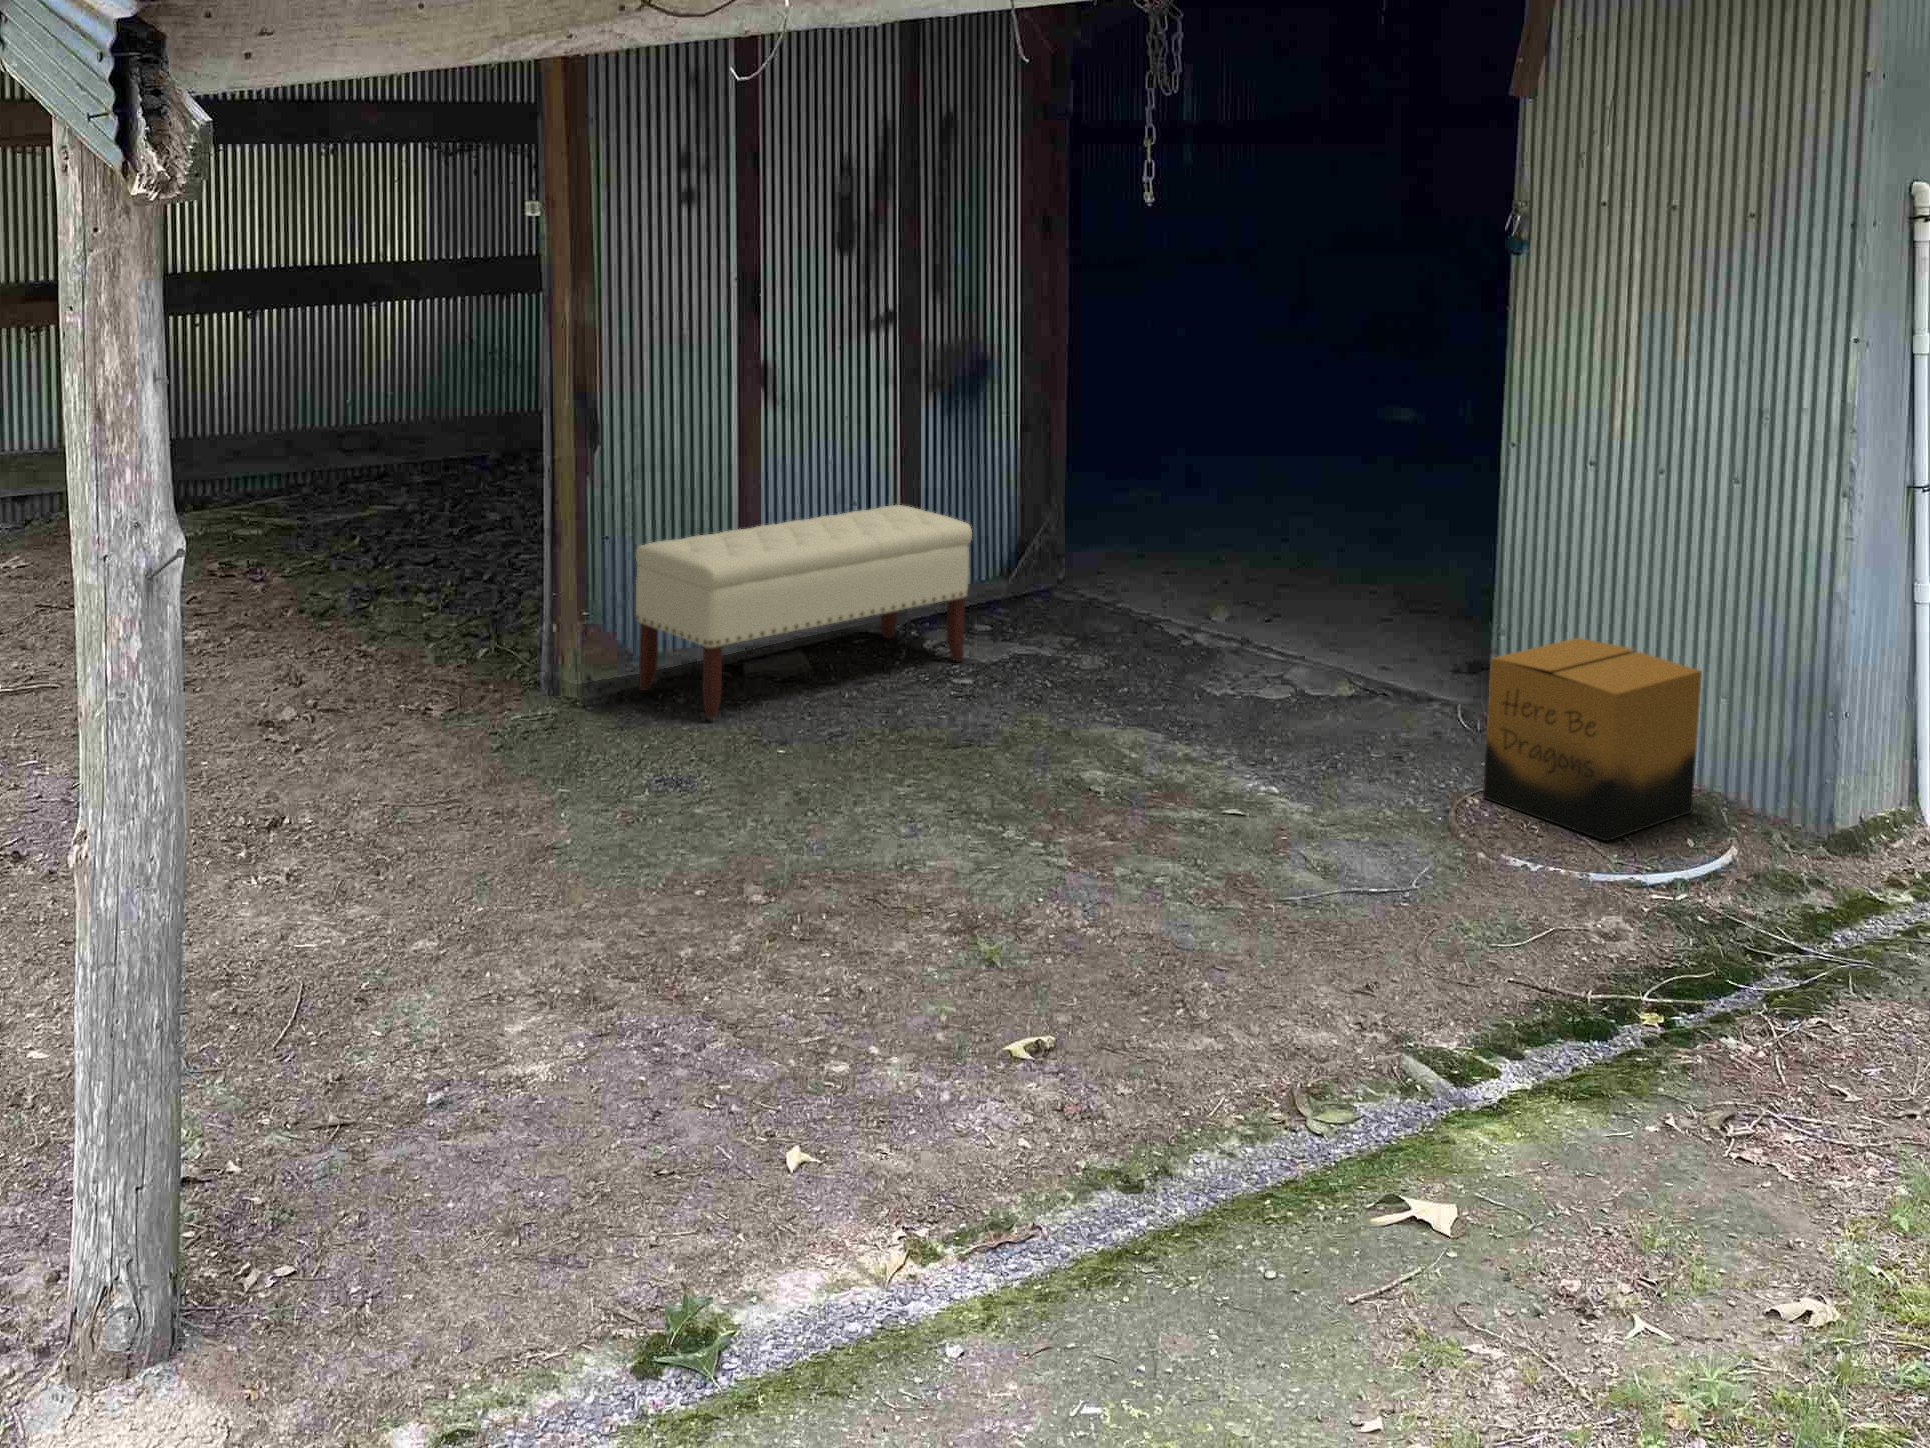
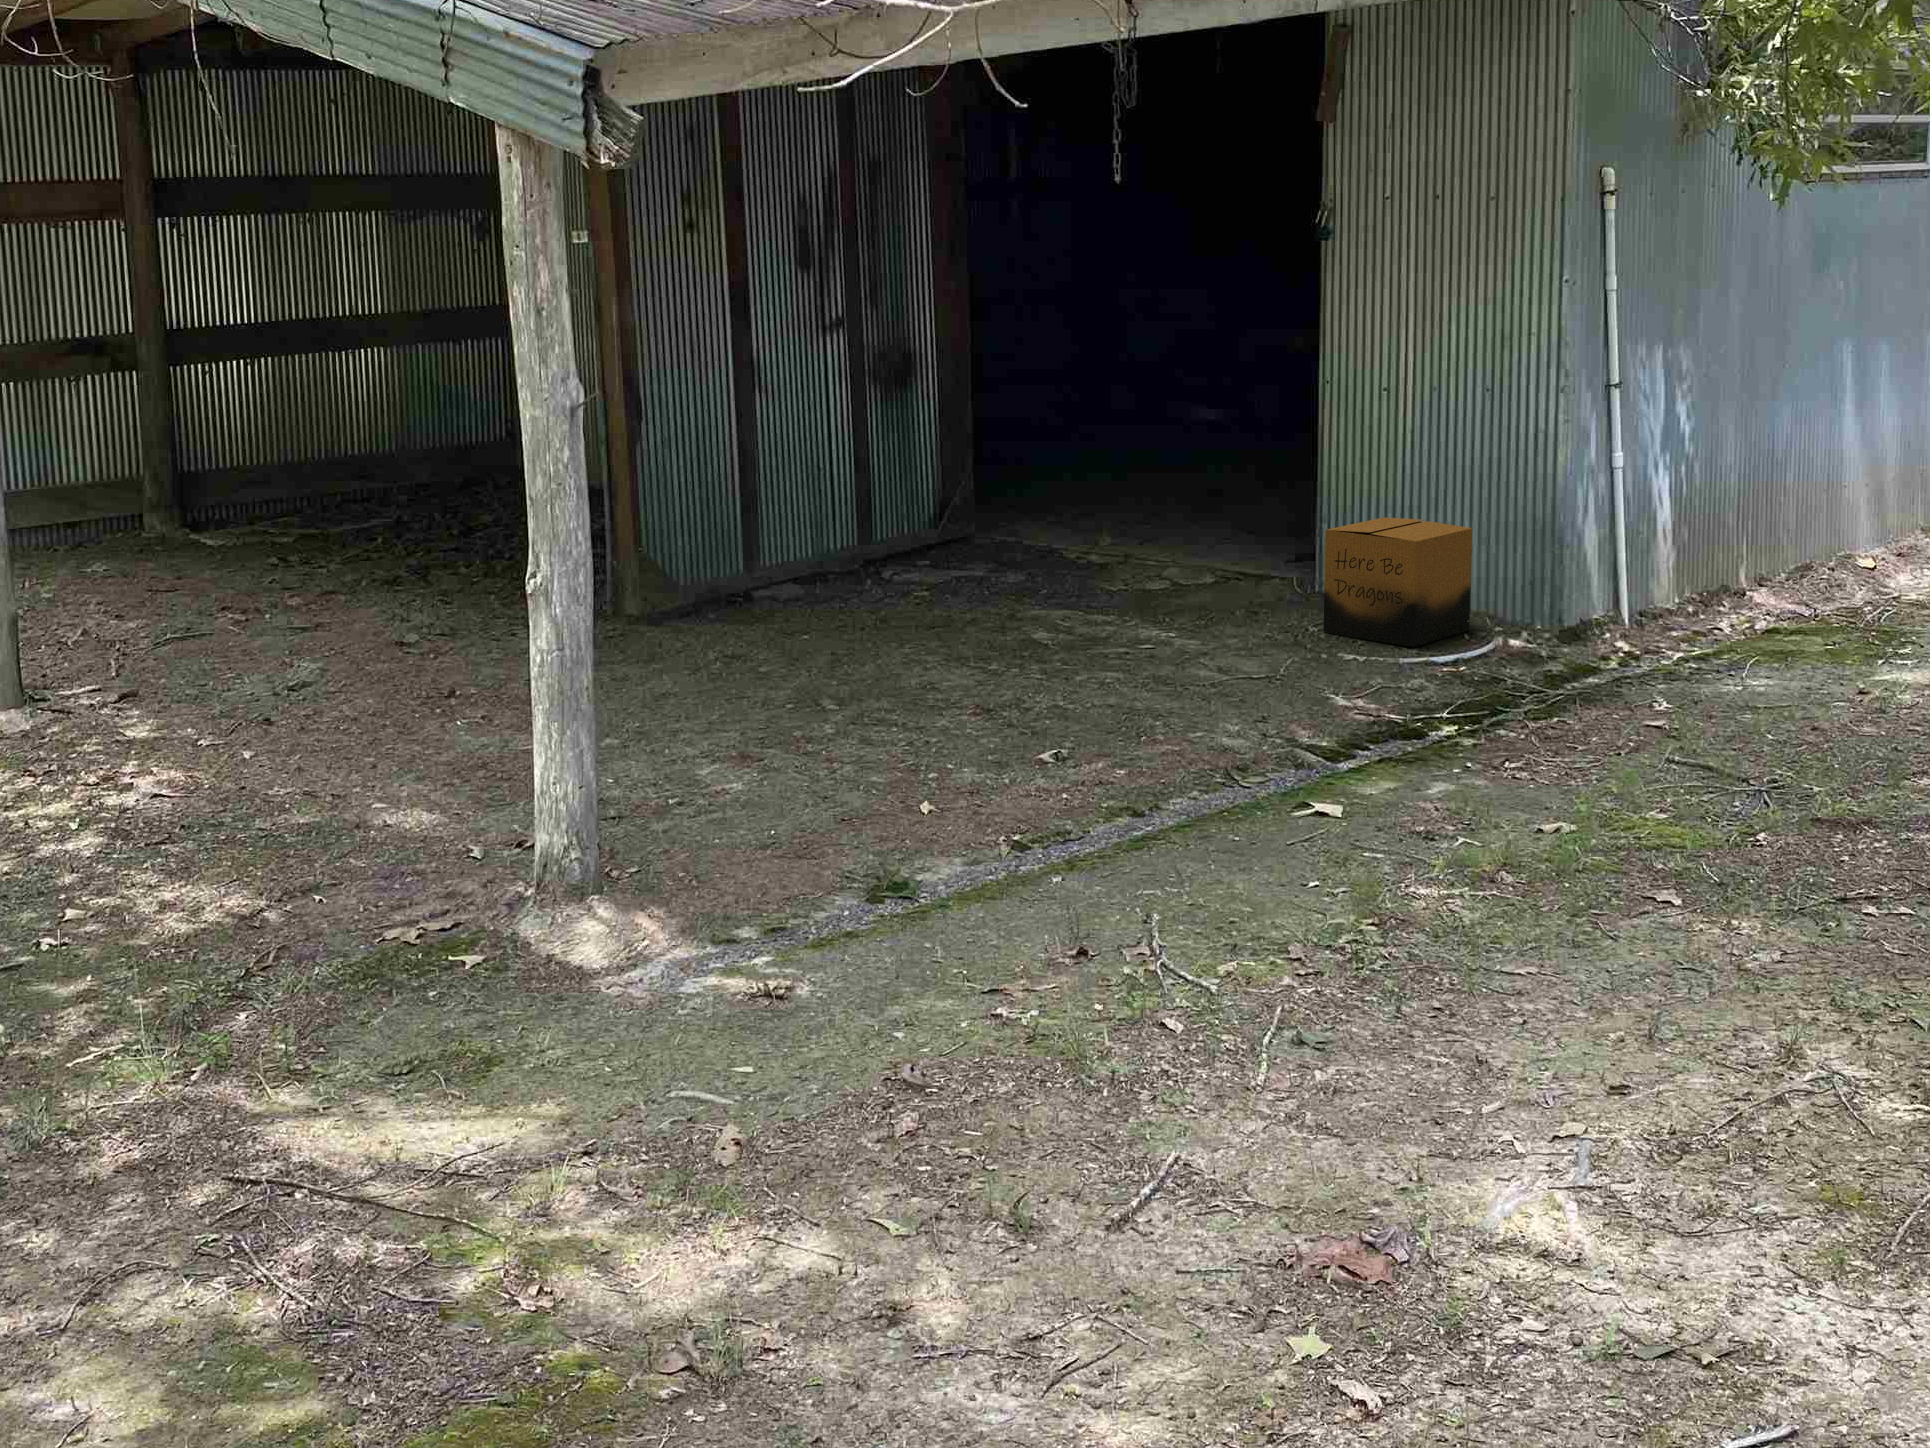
bench: present [636,505,972,719] -> none [669,469,918,625]

